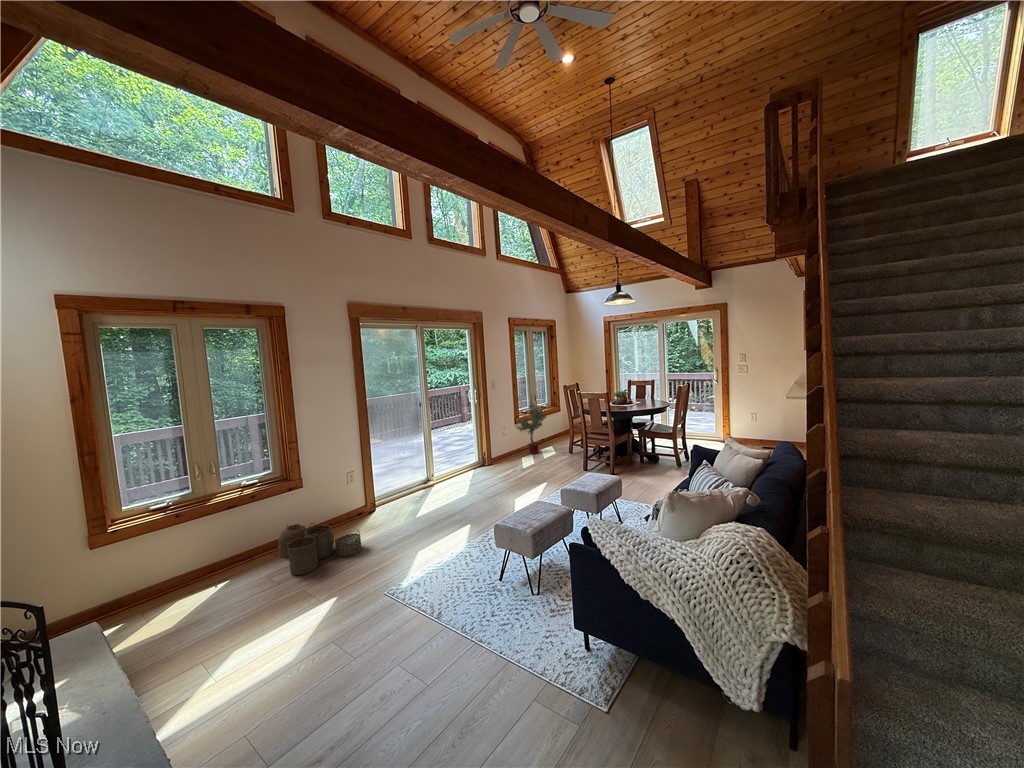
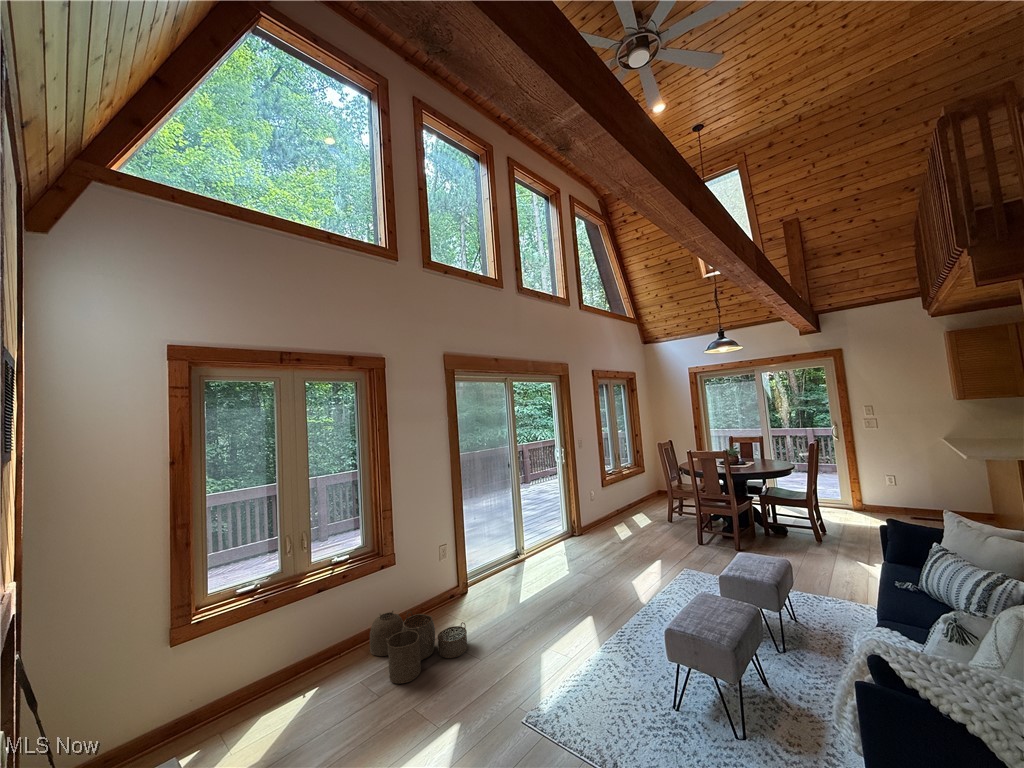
potted tree: present [517,402,546,454] -> none [604,463,638,524]

